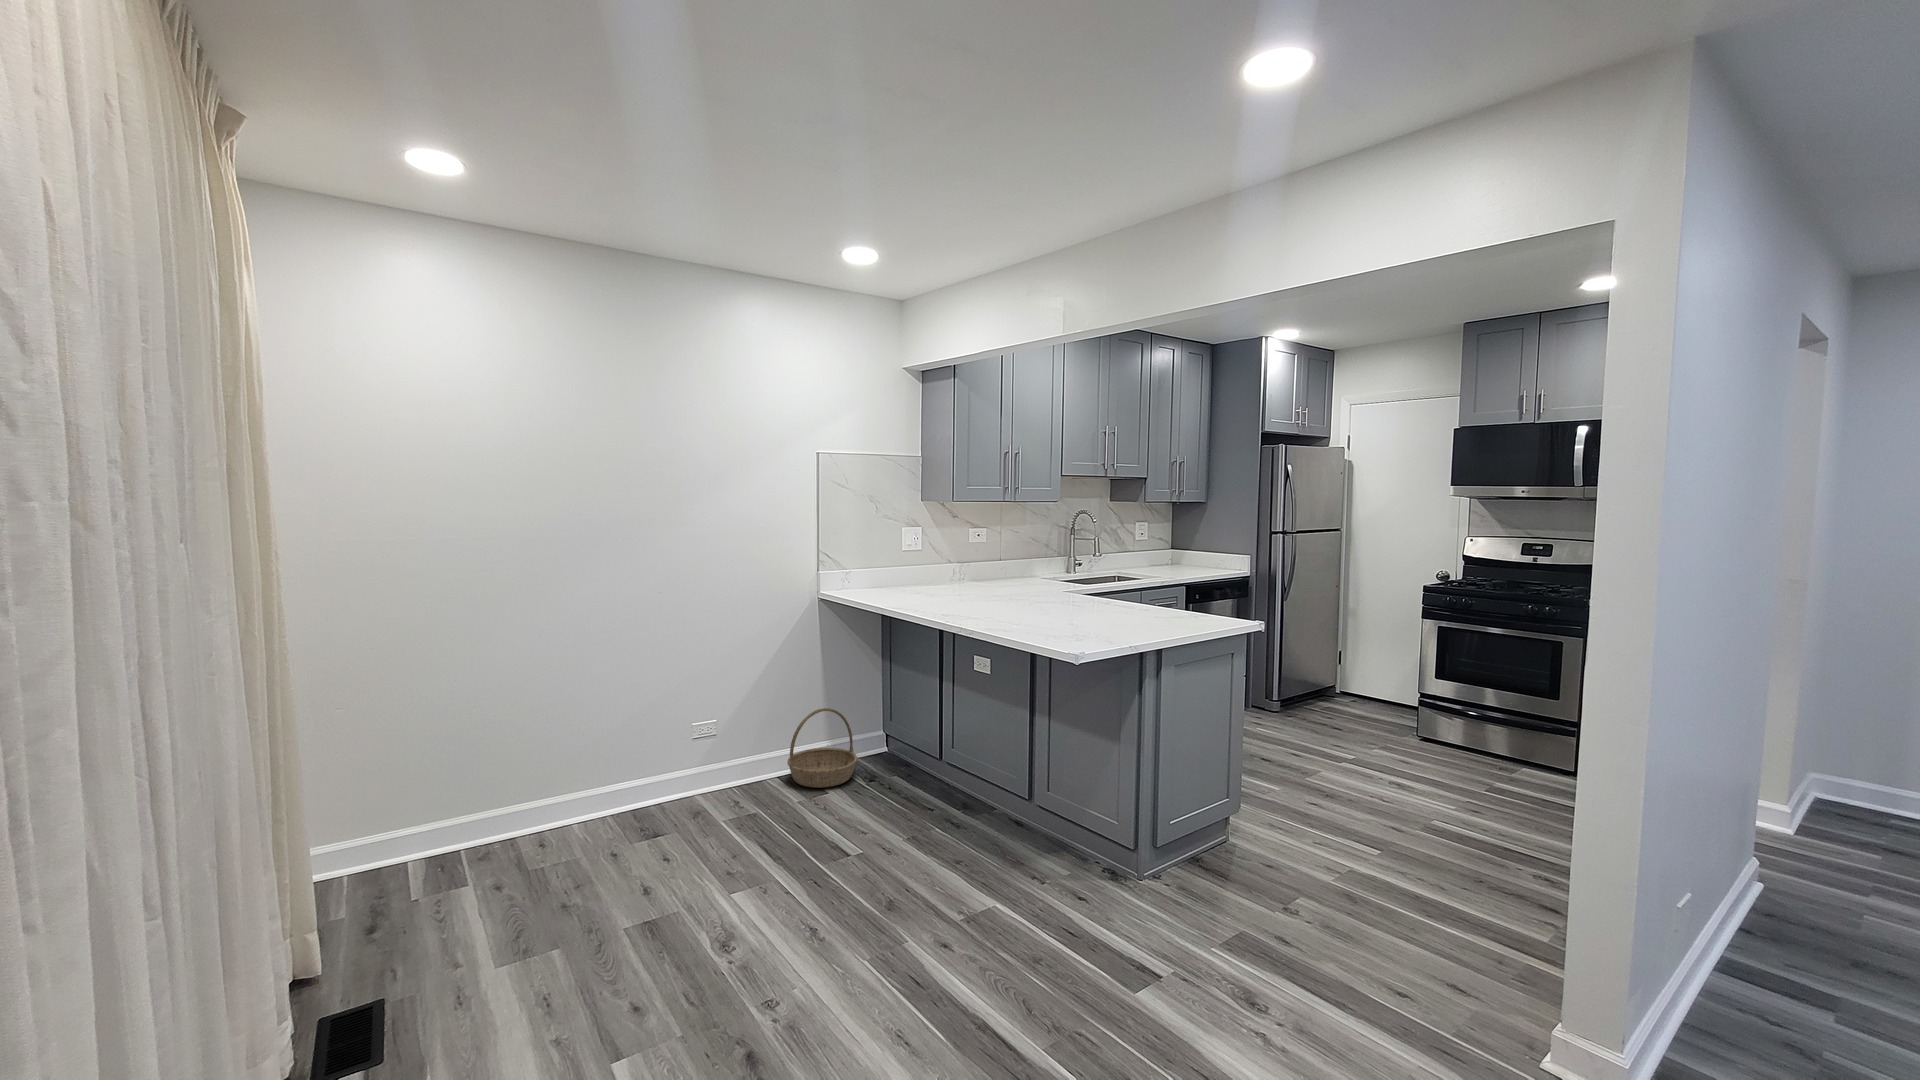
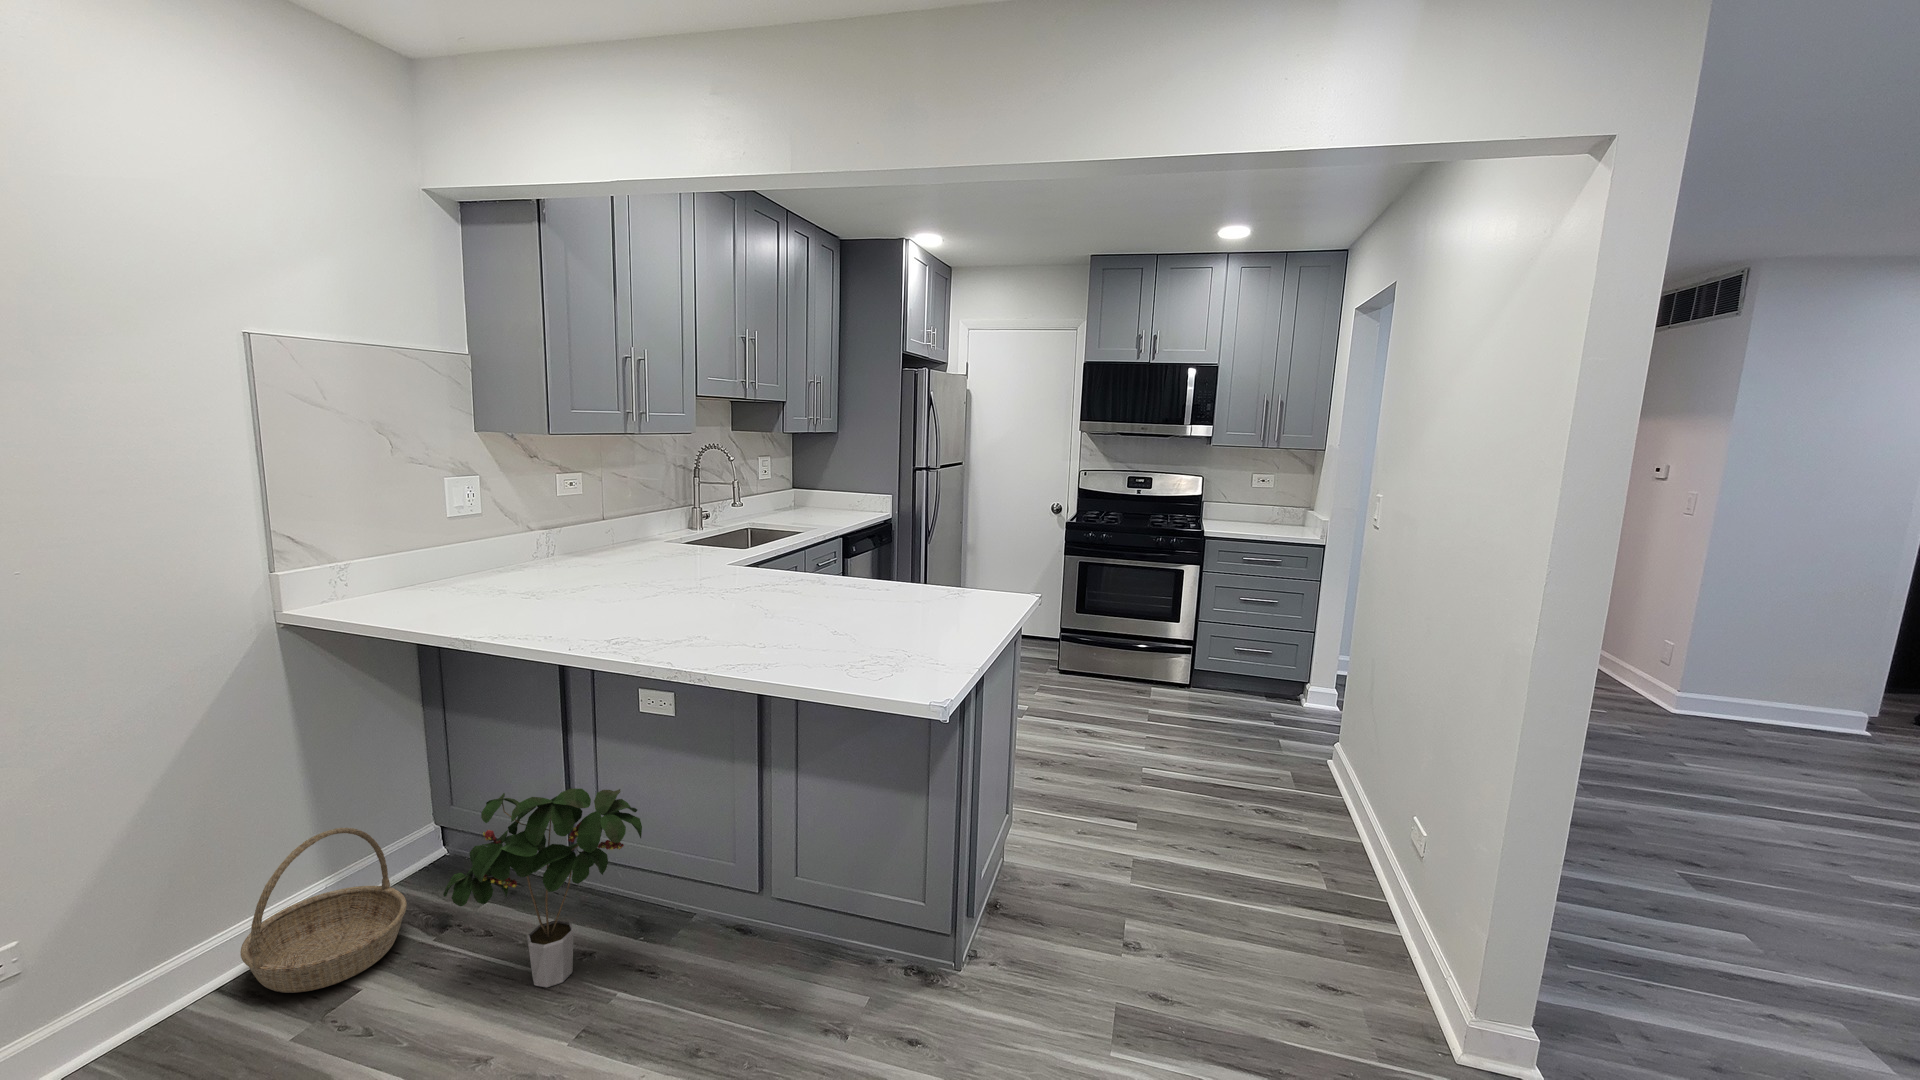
potted plant: none [864,698,960,816] -> present [443,789,642,987]

